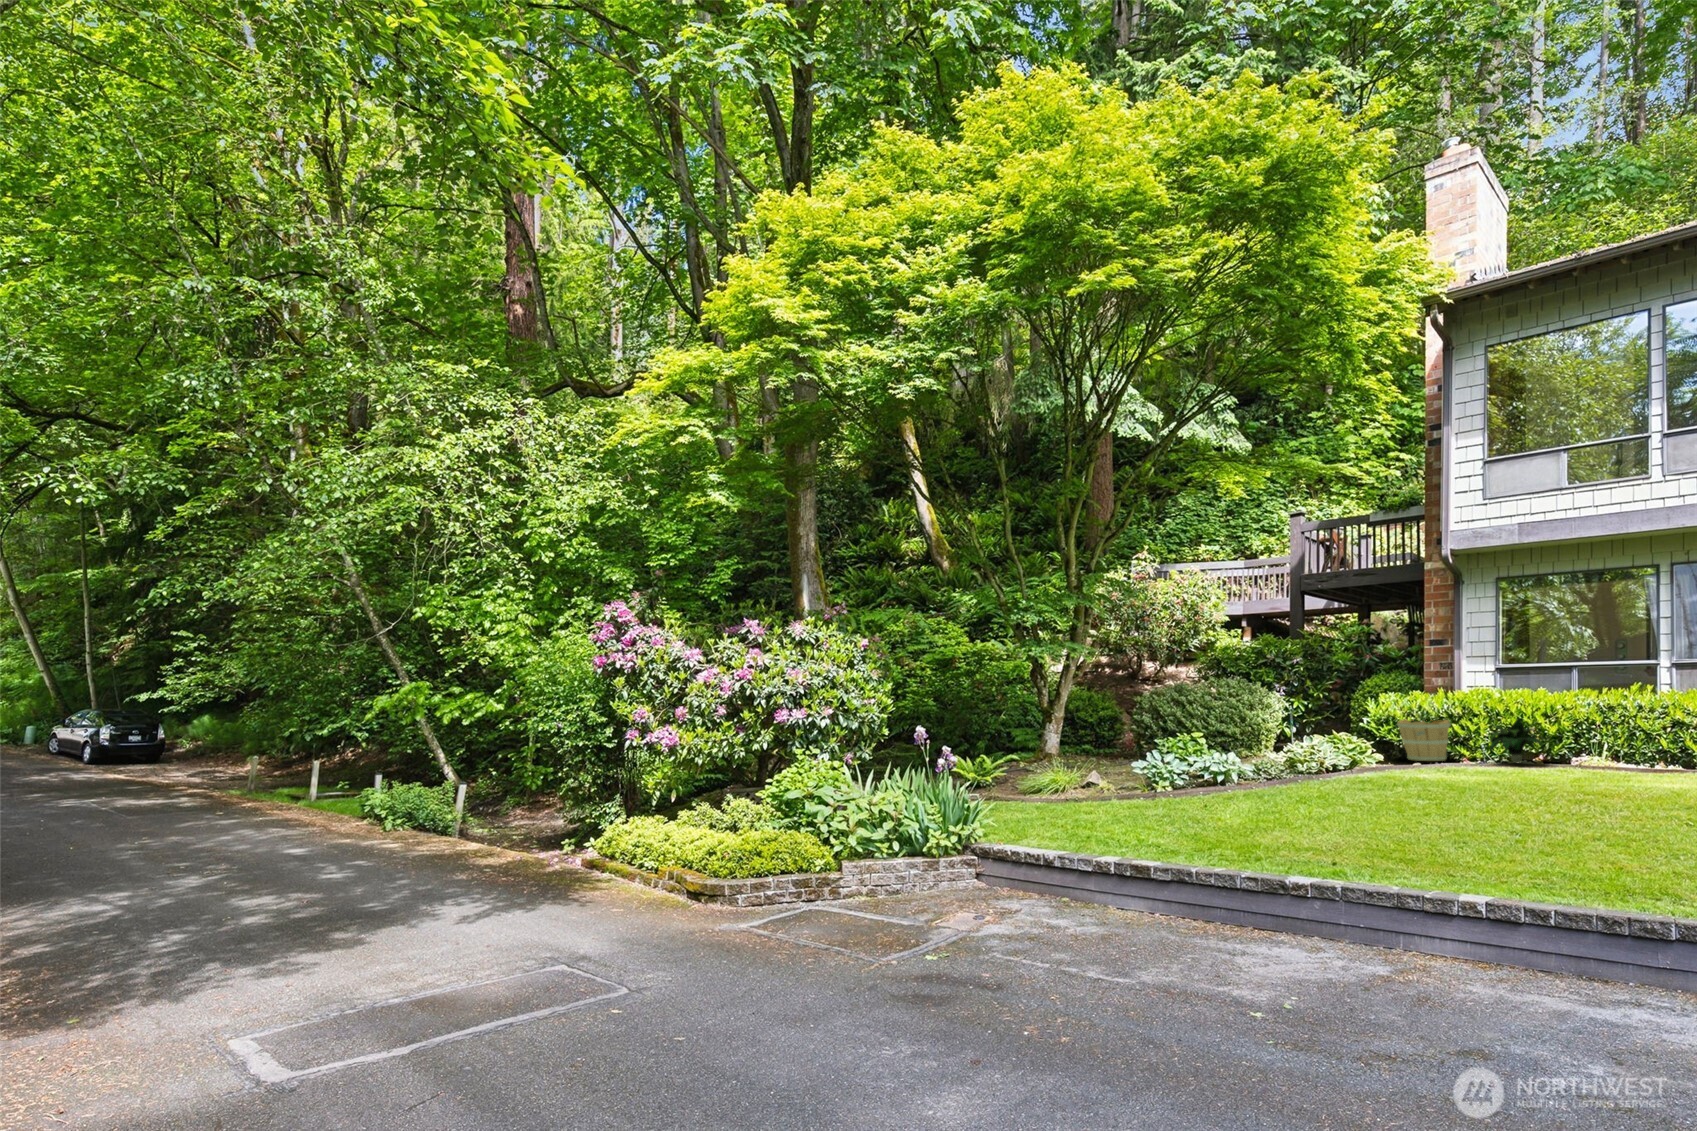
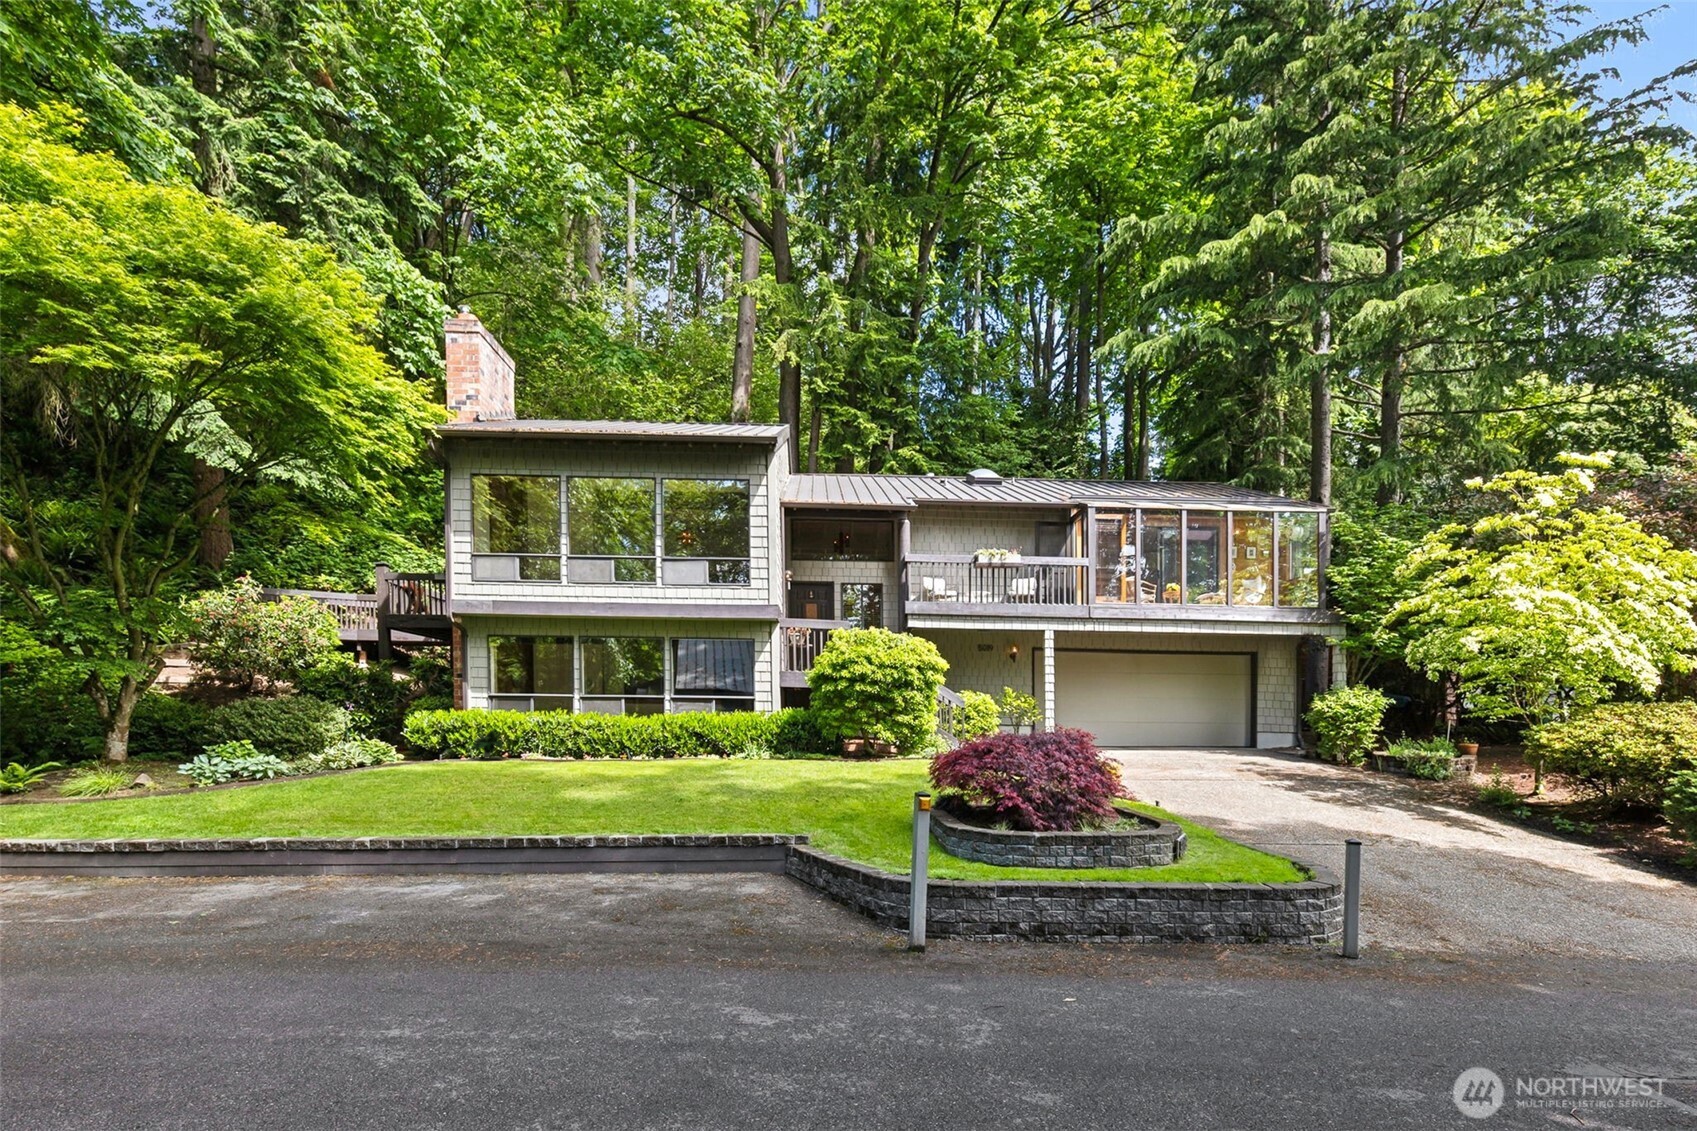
wooden bucket: present [1397,719,1450,761] -> none [419,729,455,759]

